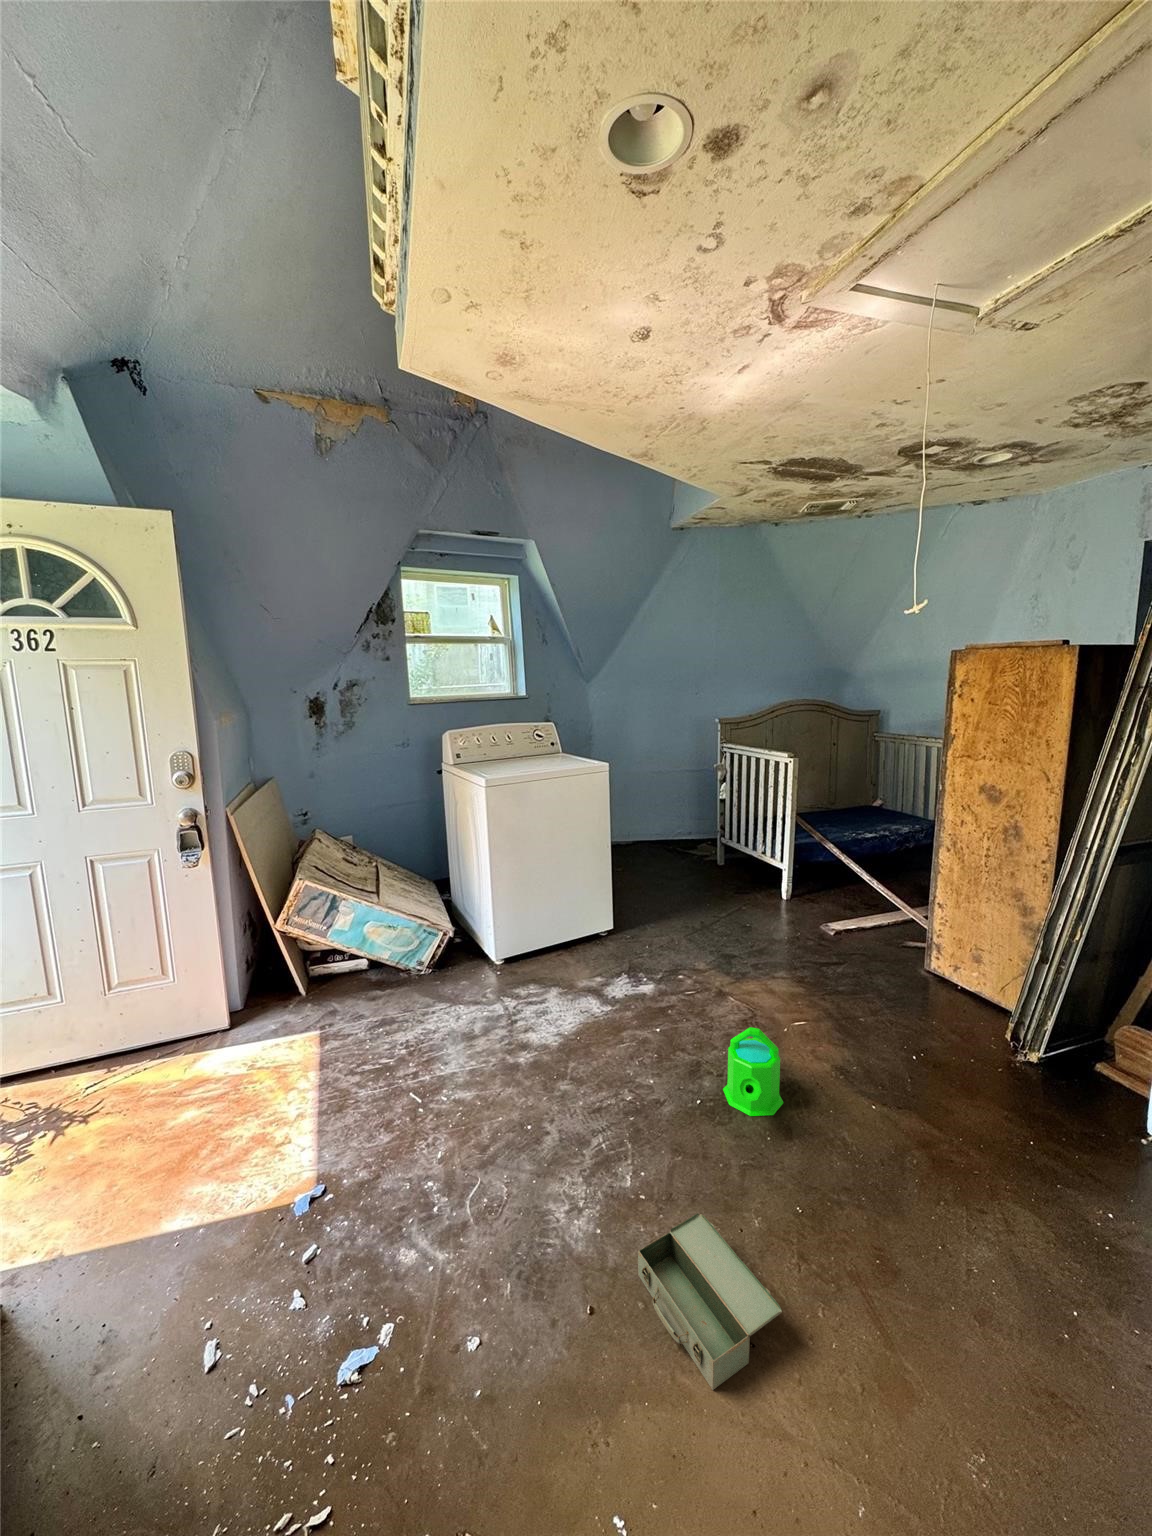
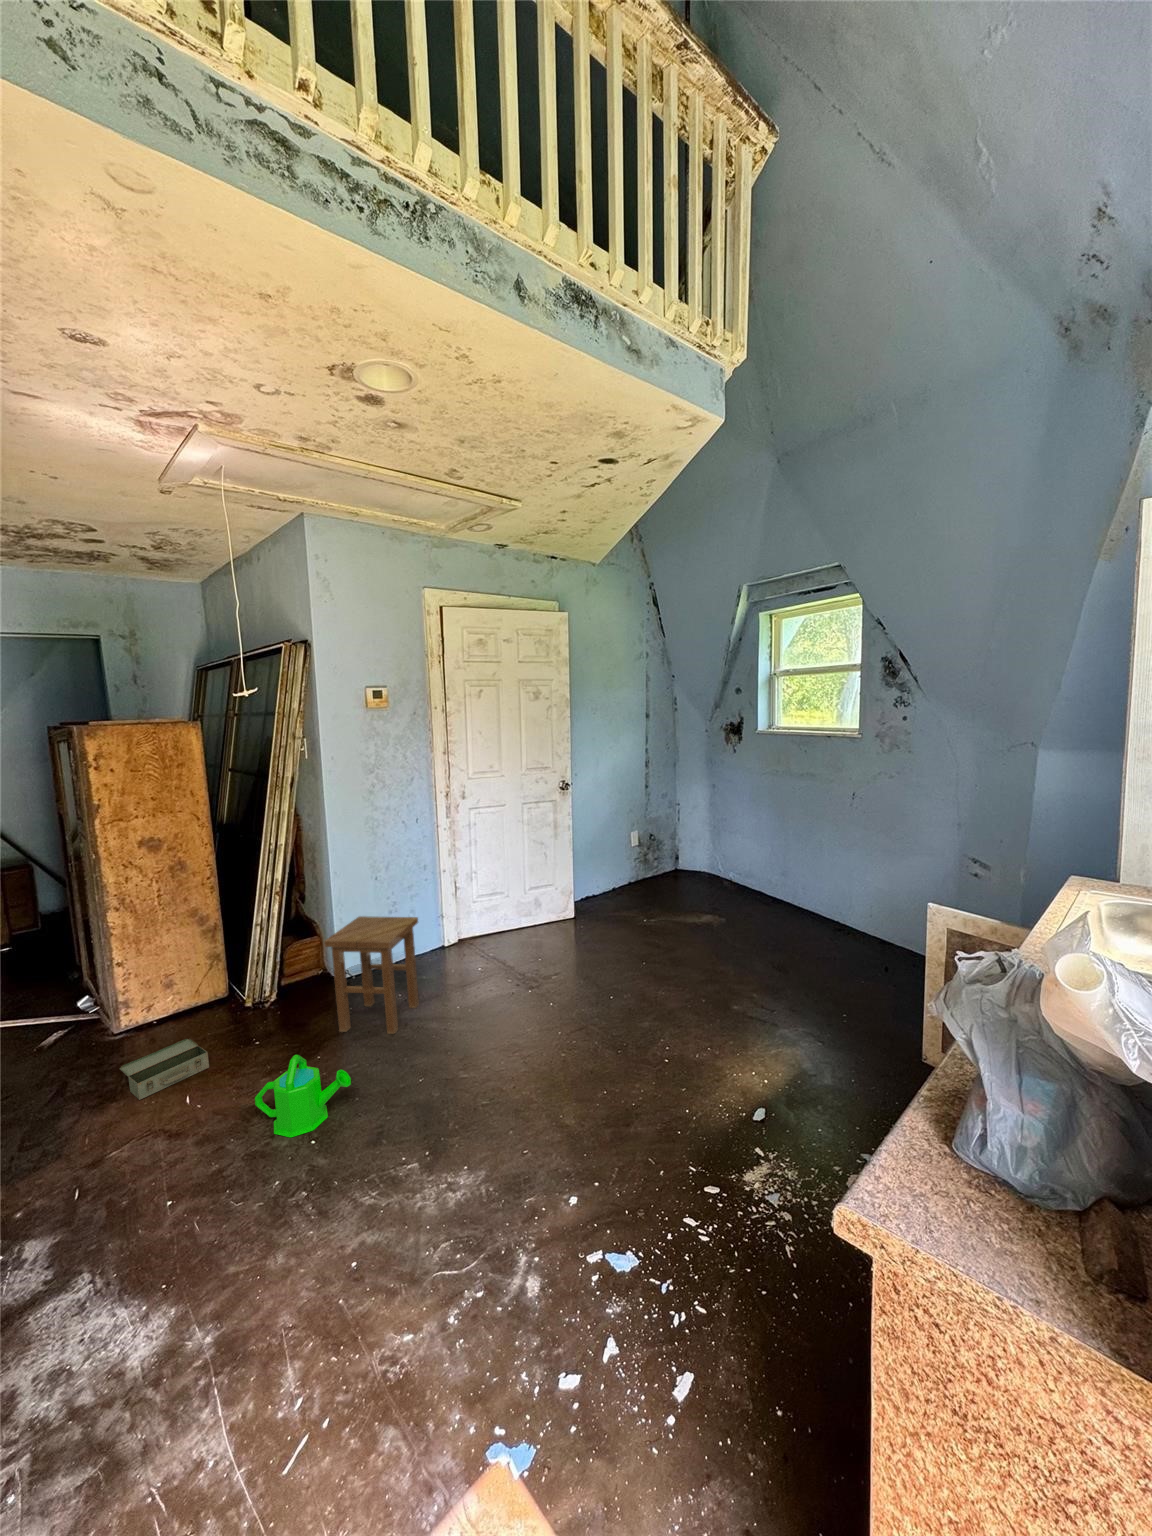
stool: none [957,989,1128,1250] -> present [324,916,419,1034]
toolbox: present [638,1213,782,1390] -> present [120,1039,209,1100]

